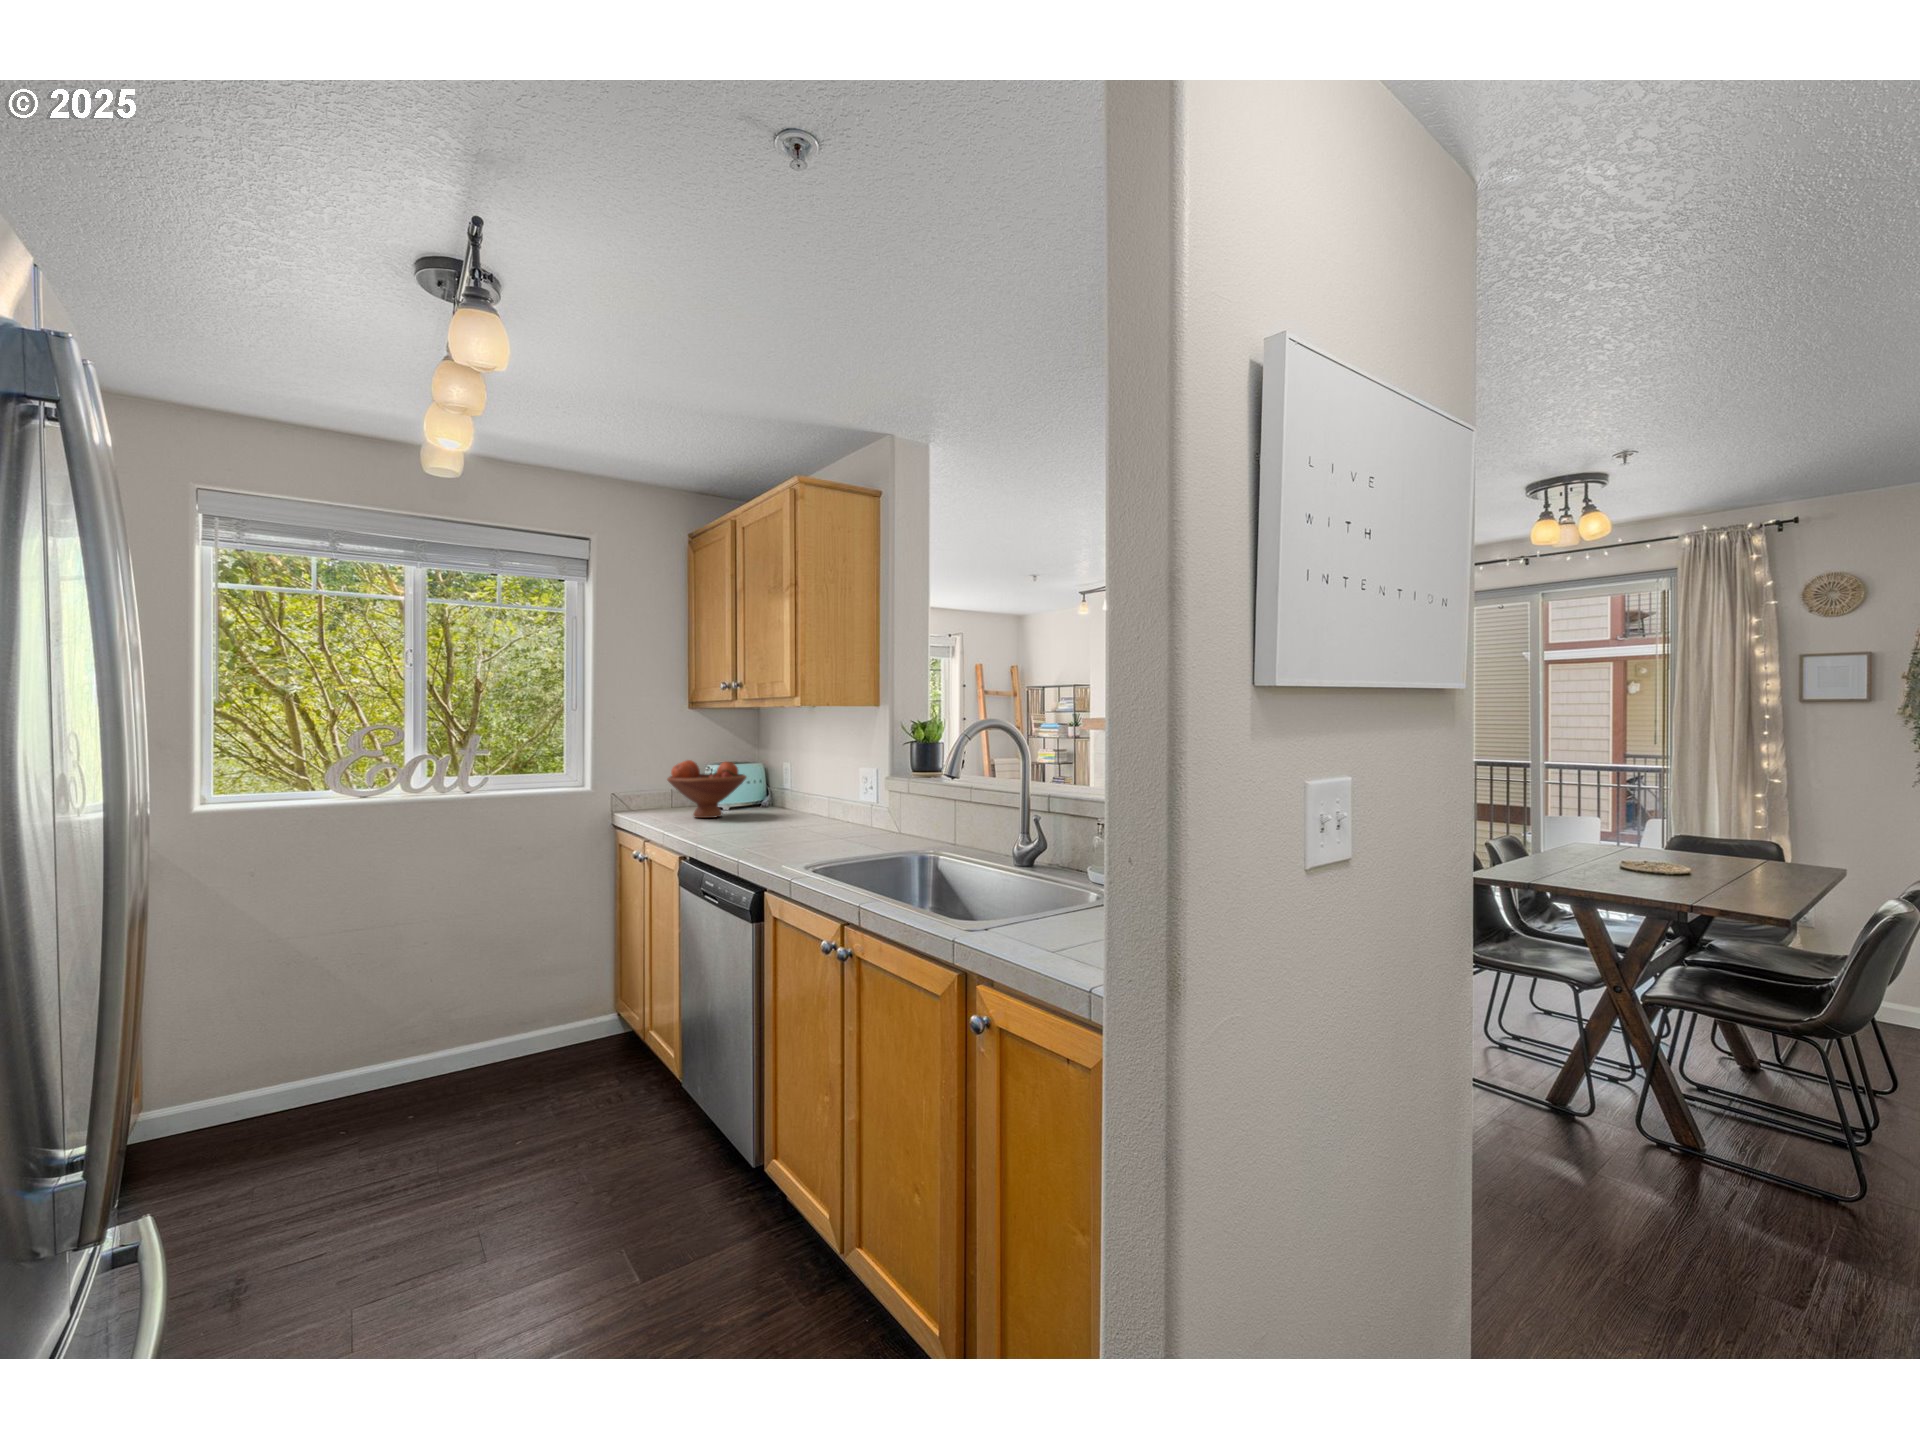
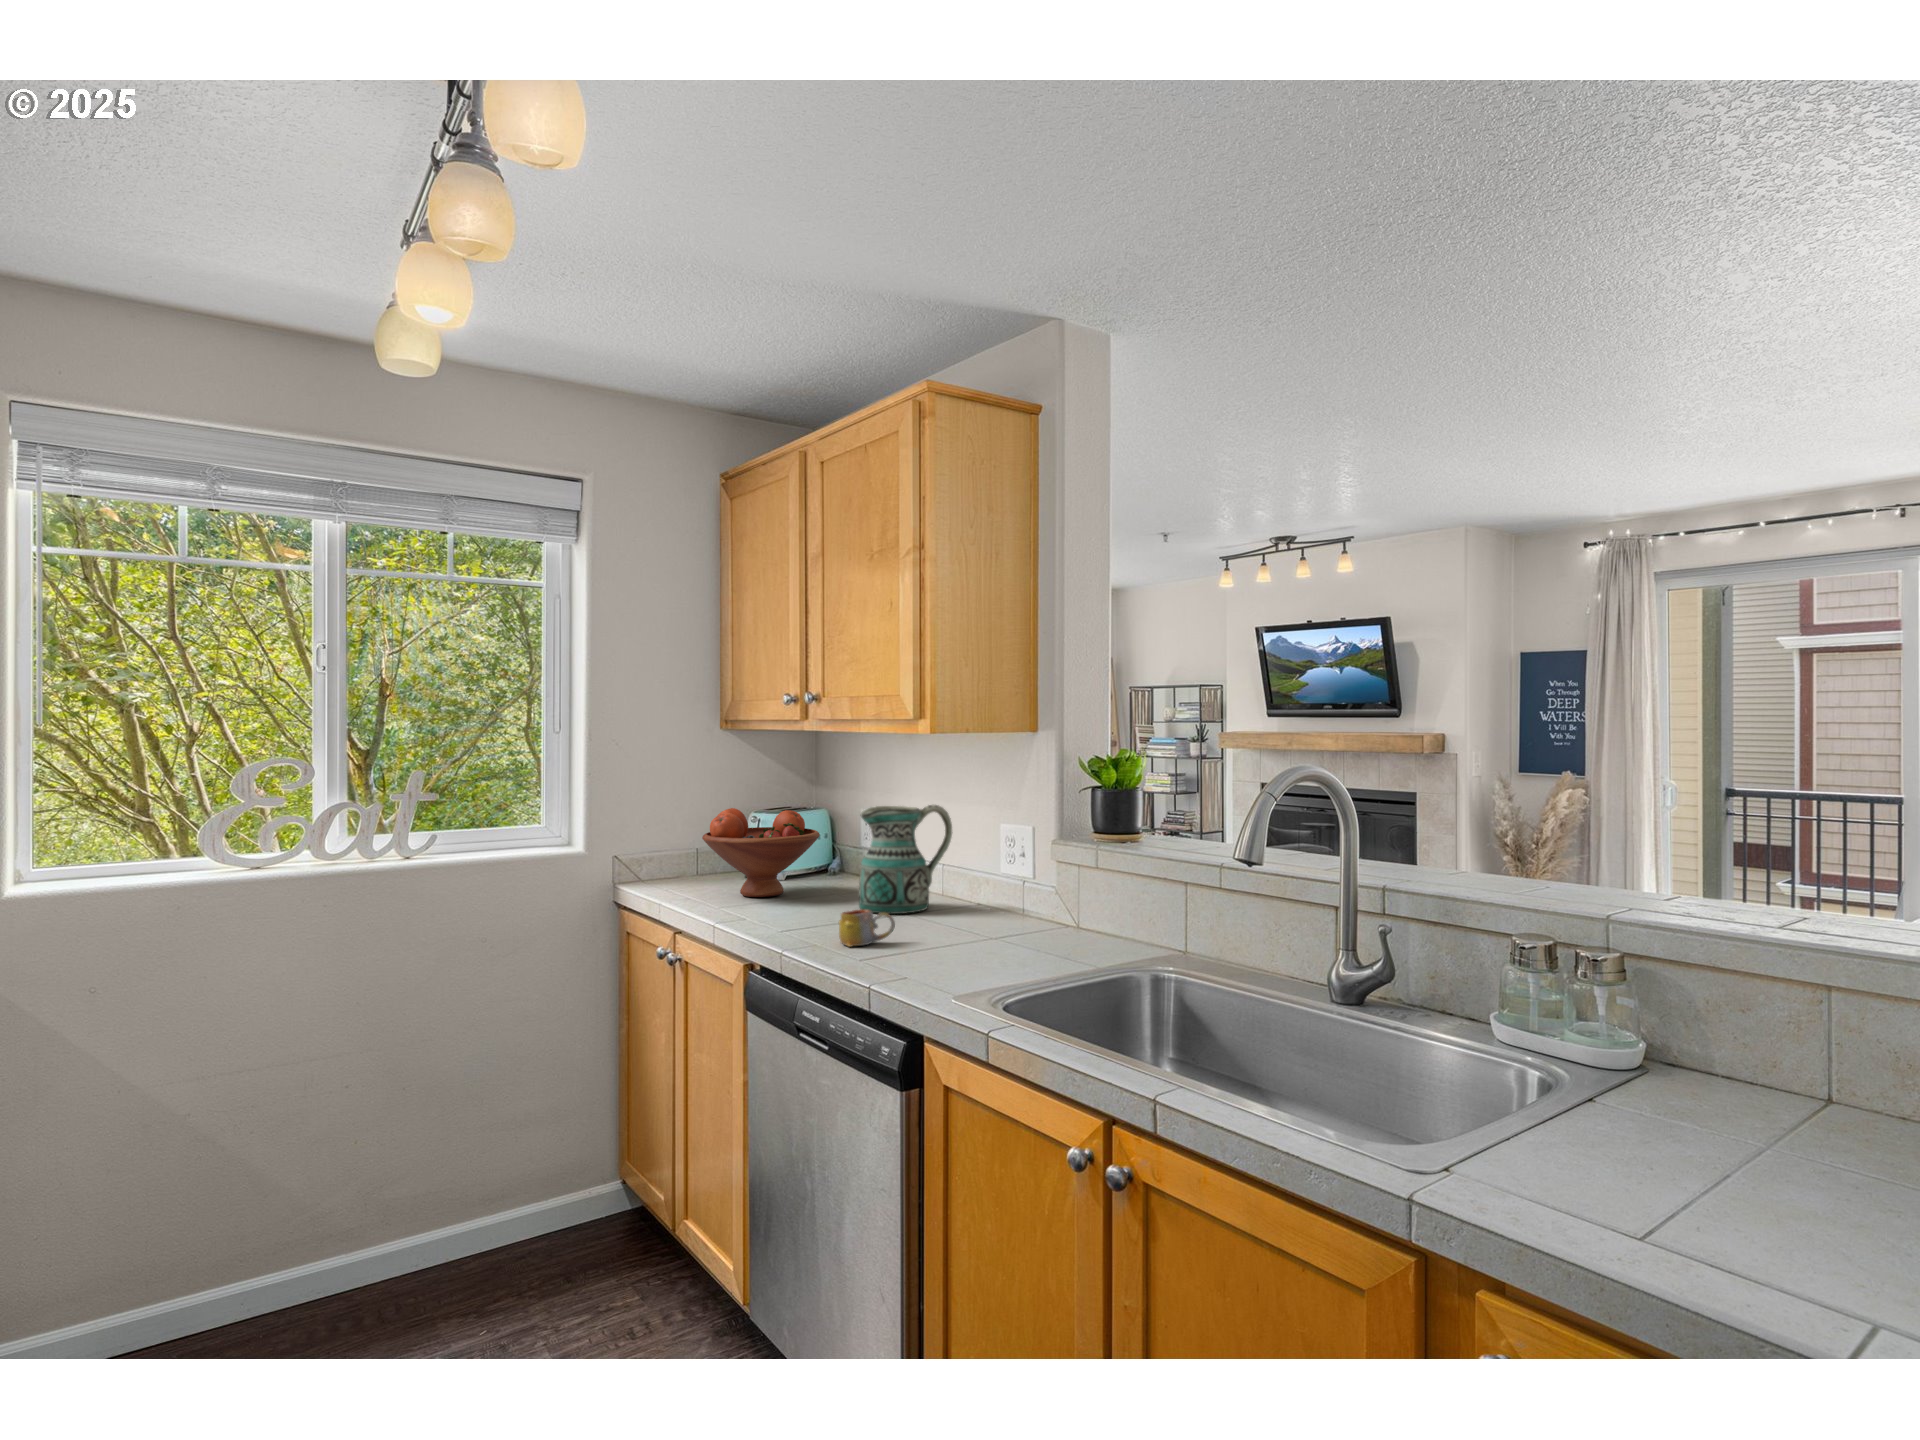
ceramic pitcher: none [766,756,830,826] -> present [859,805,952,914]
mug: none [737,820,775,842] -> present [839,910,895,947]

